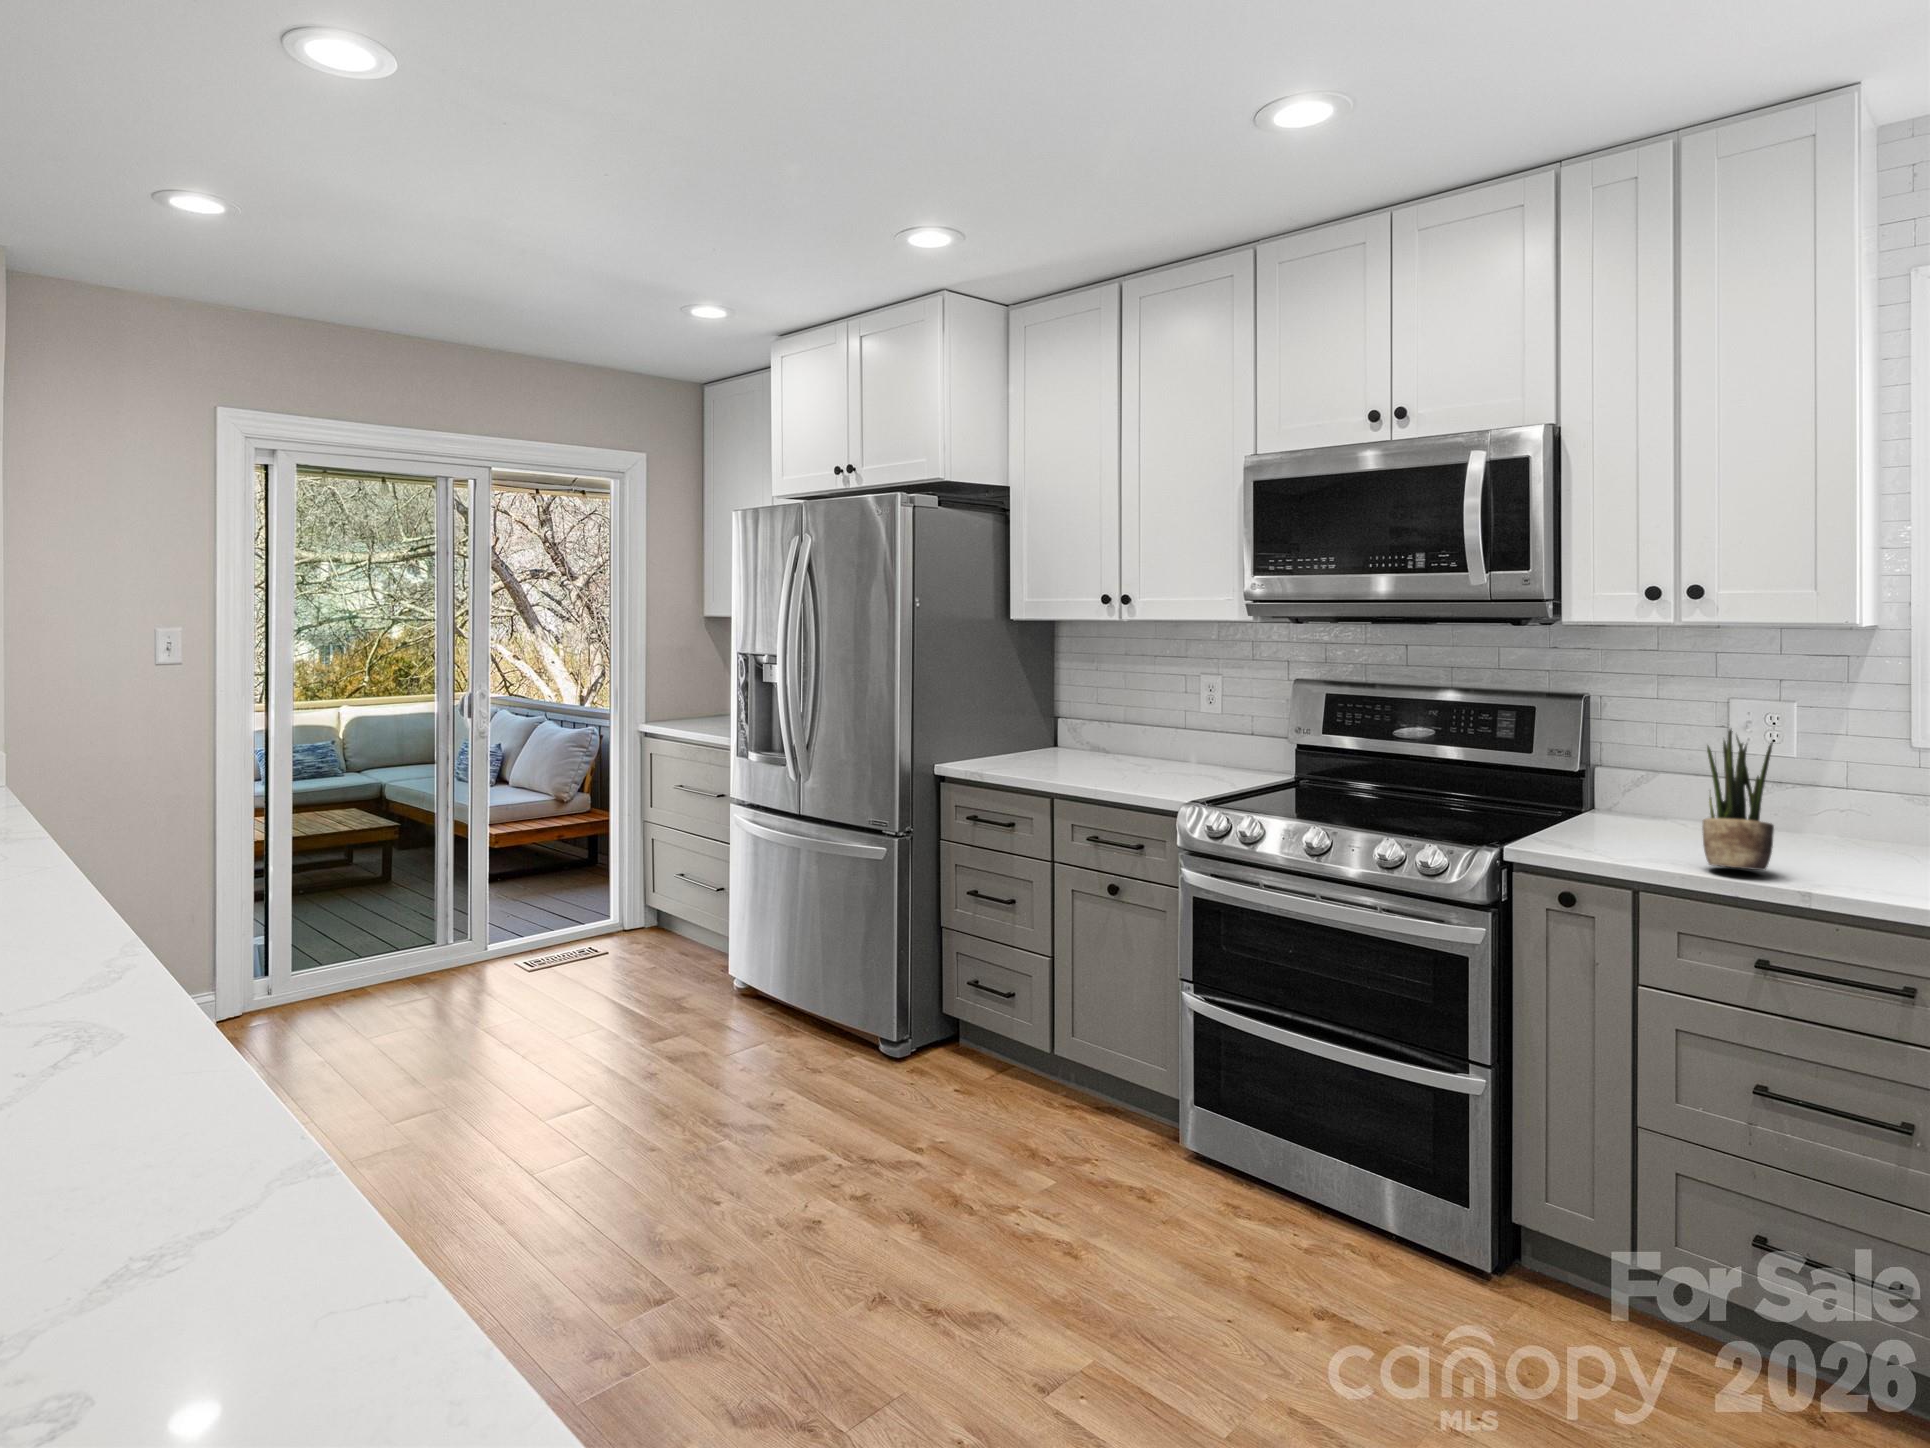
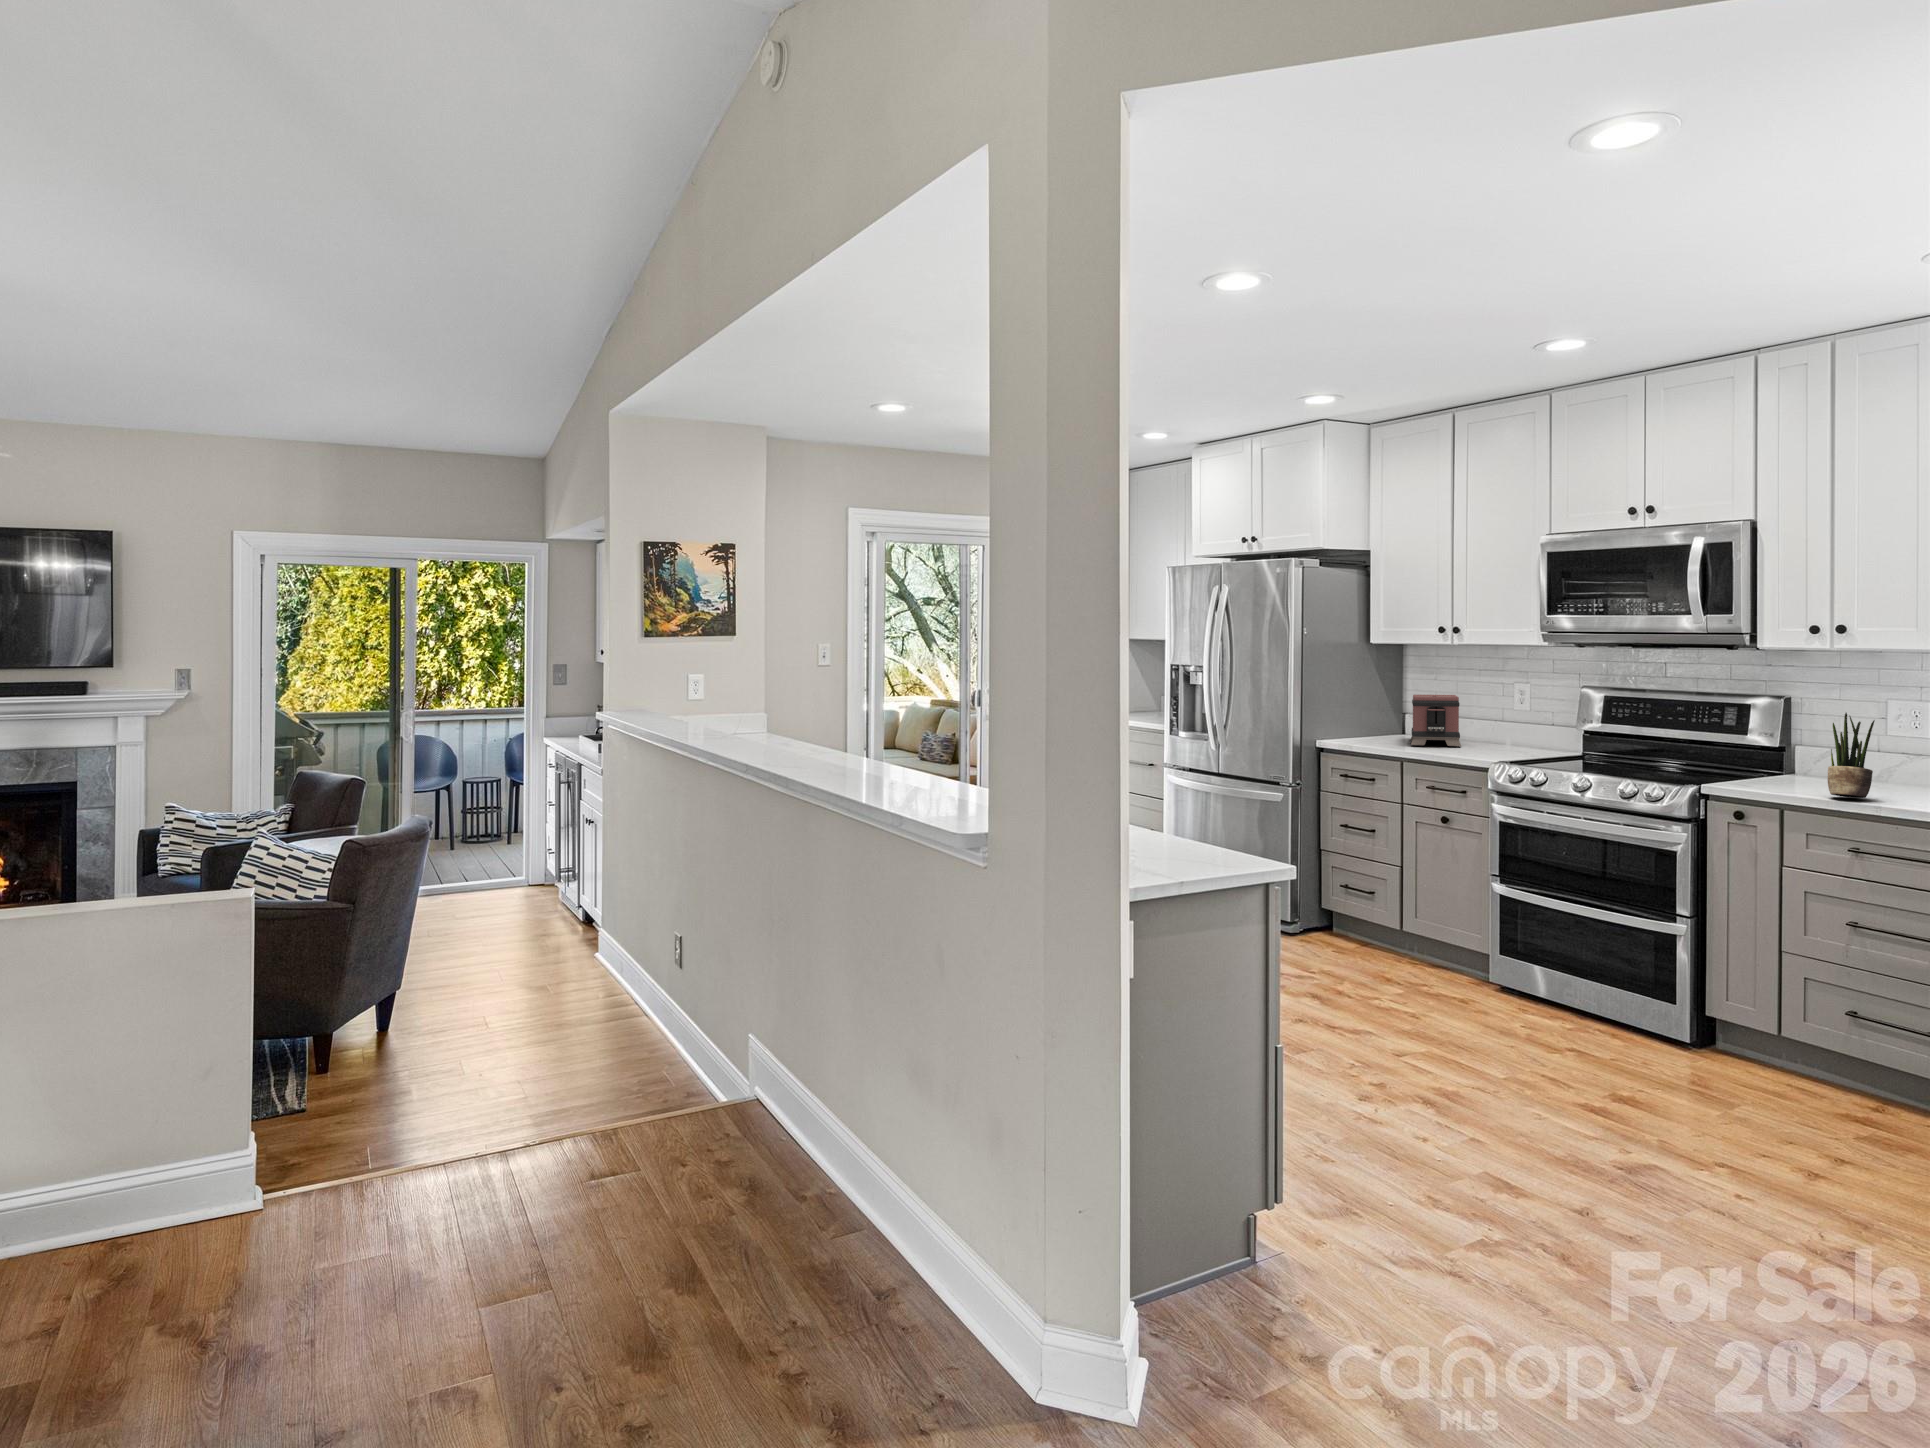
toaster: none [1064,693,1132,769] -> present [1411,695,1461,746]

